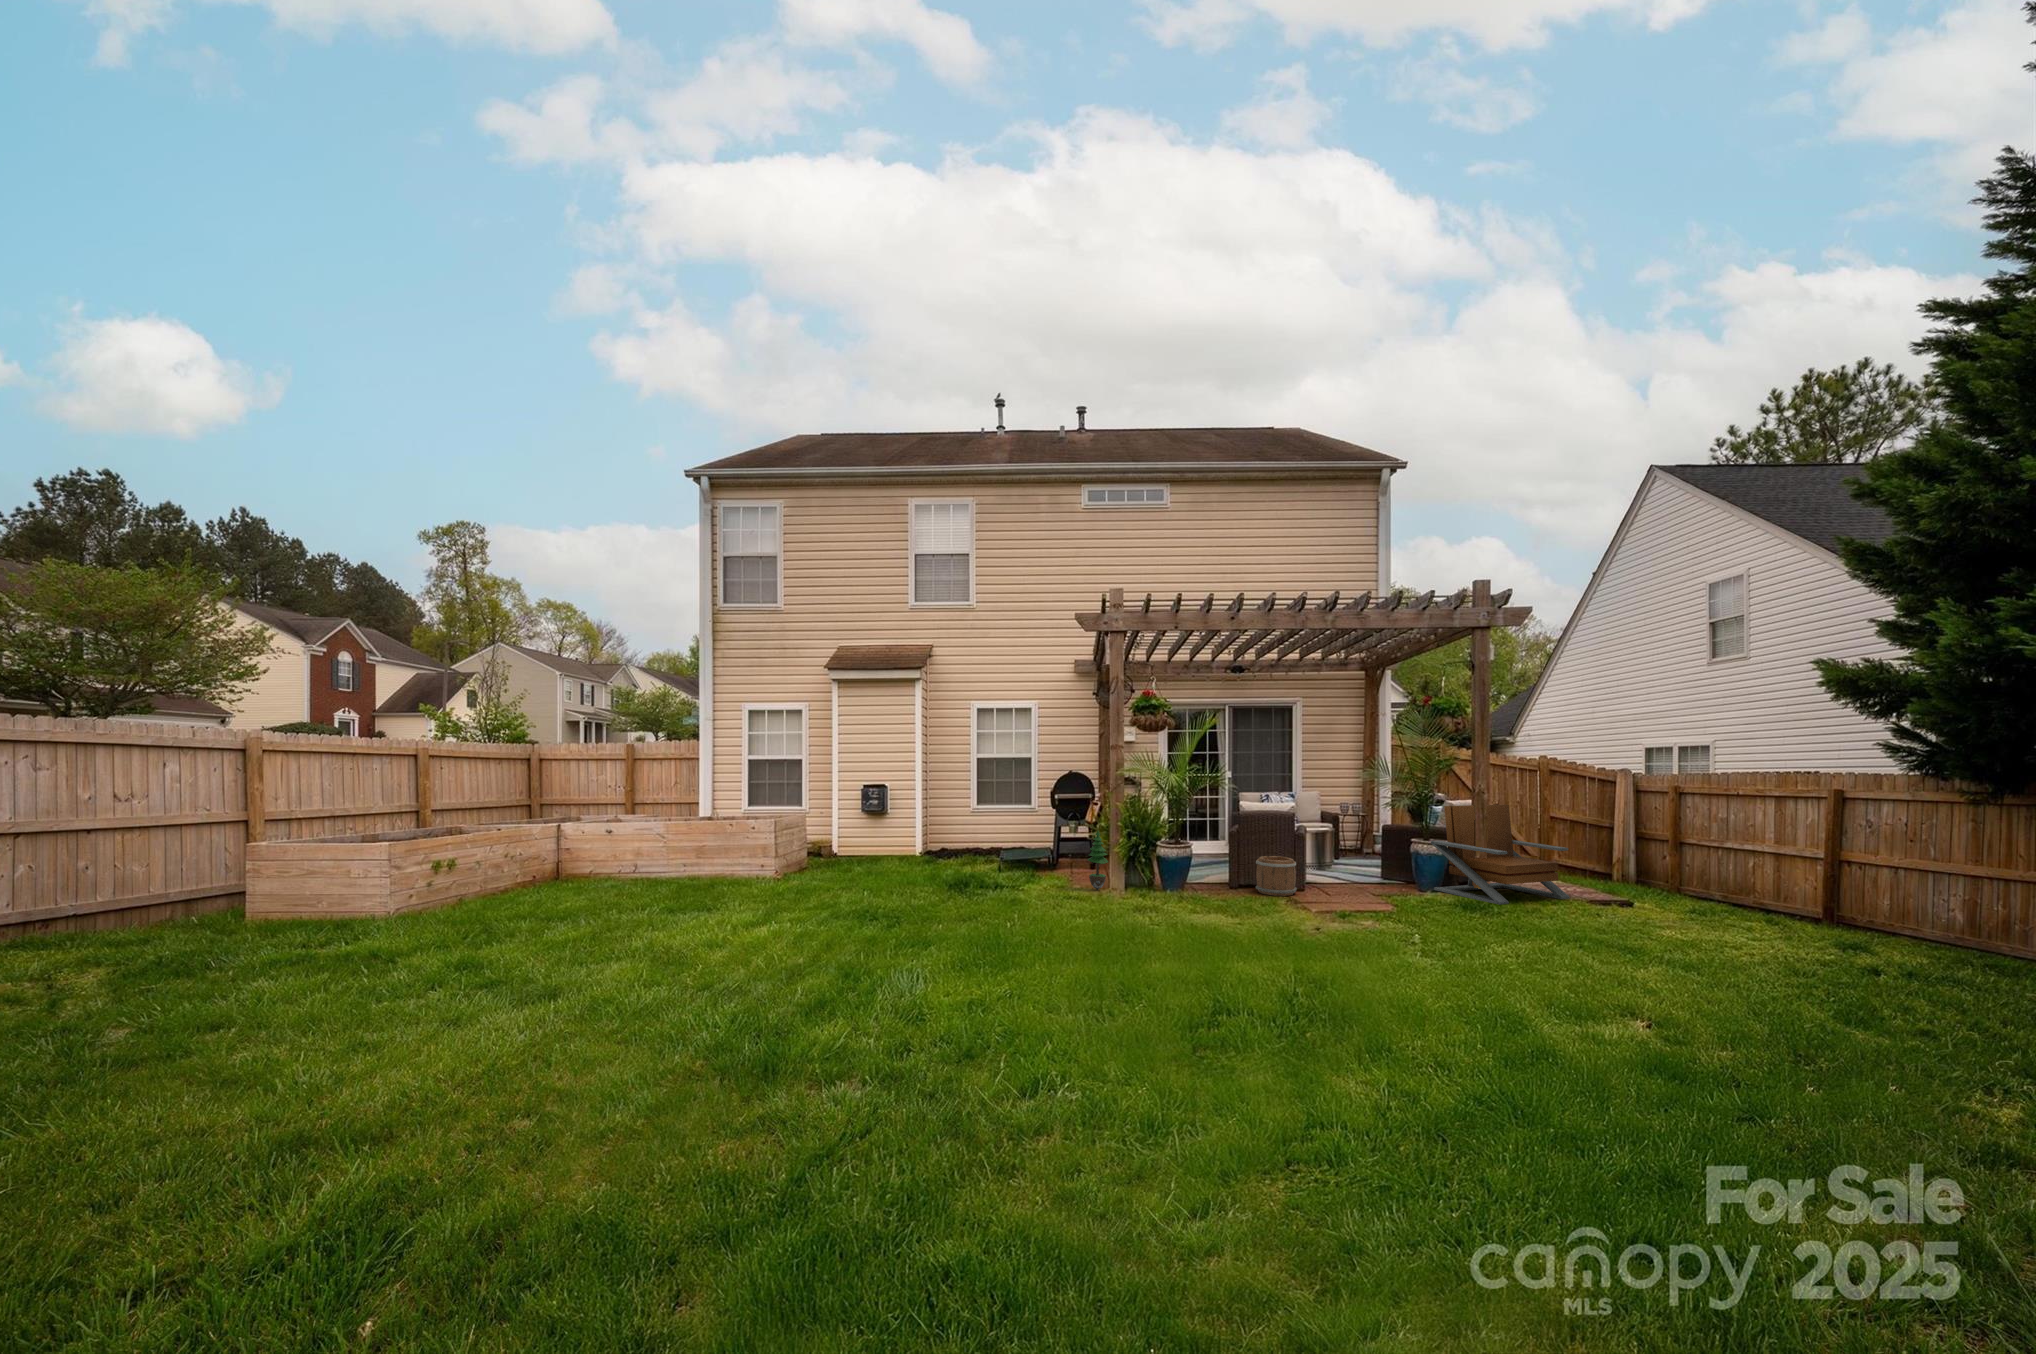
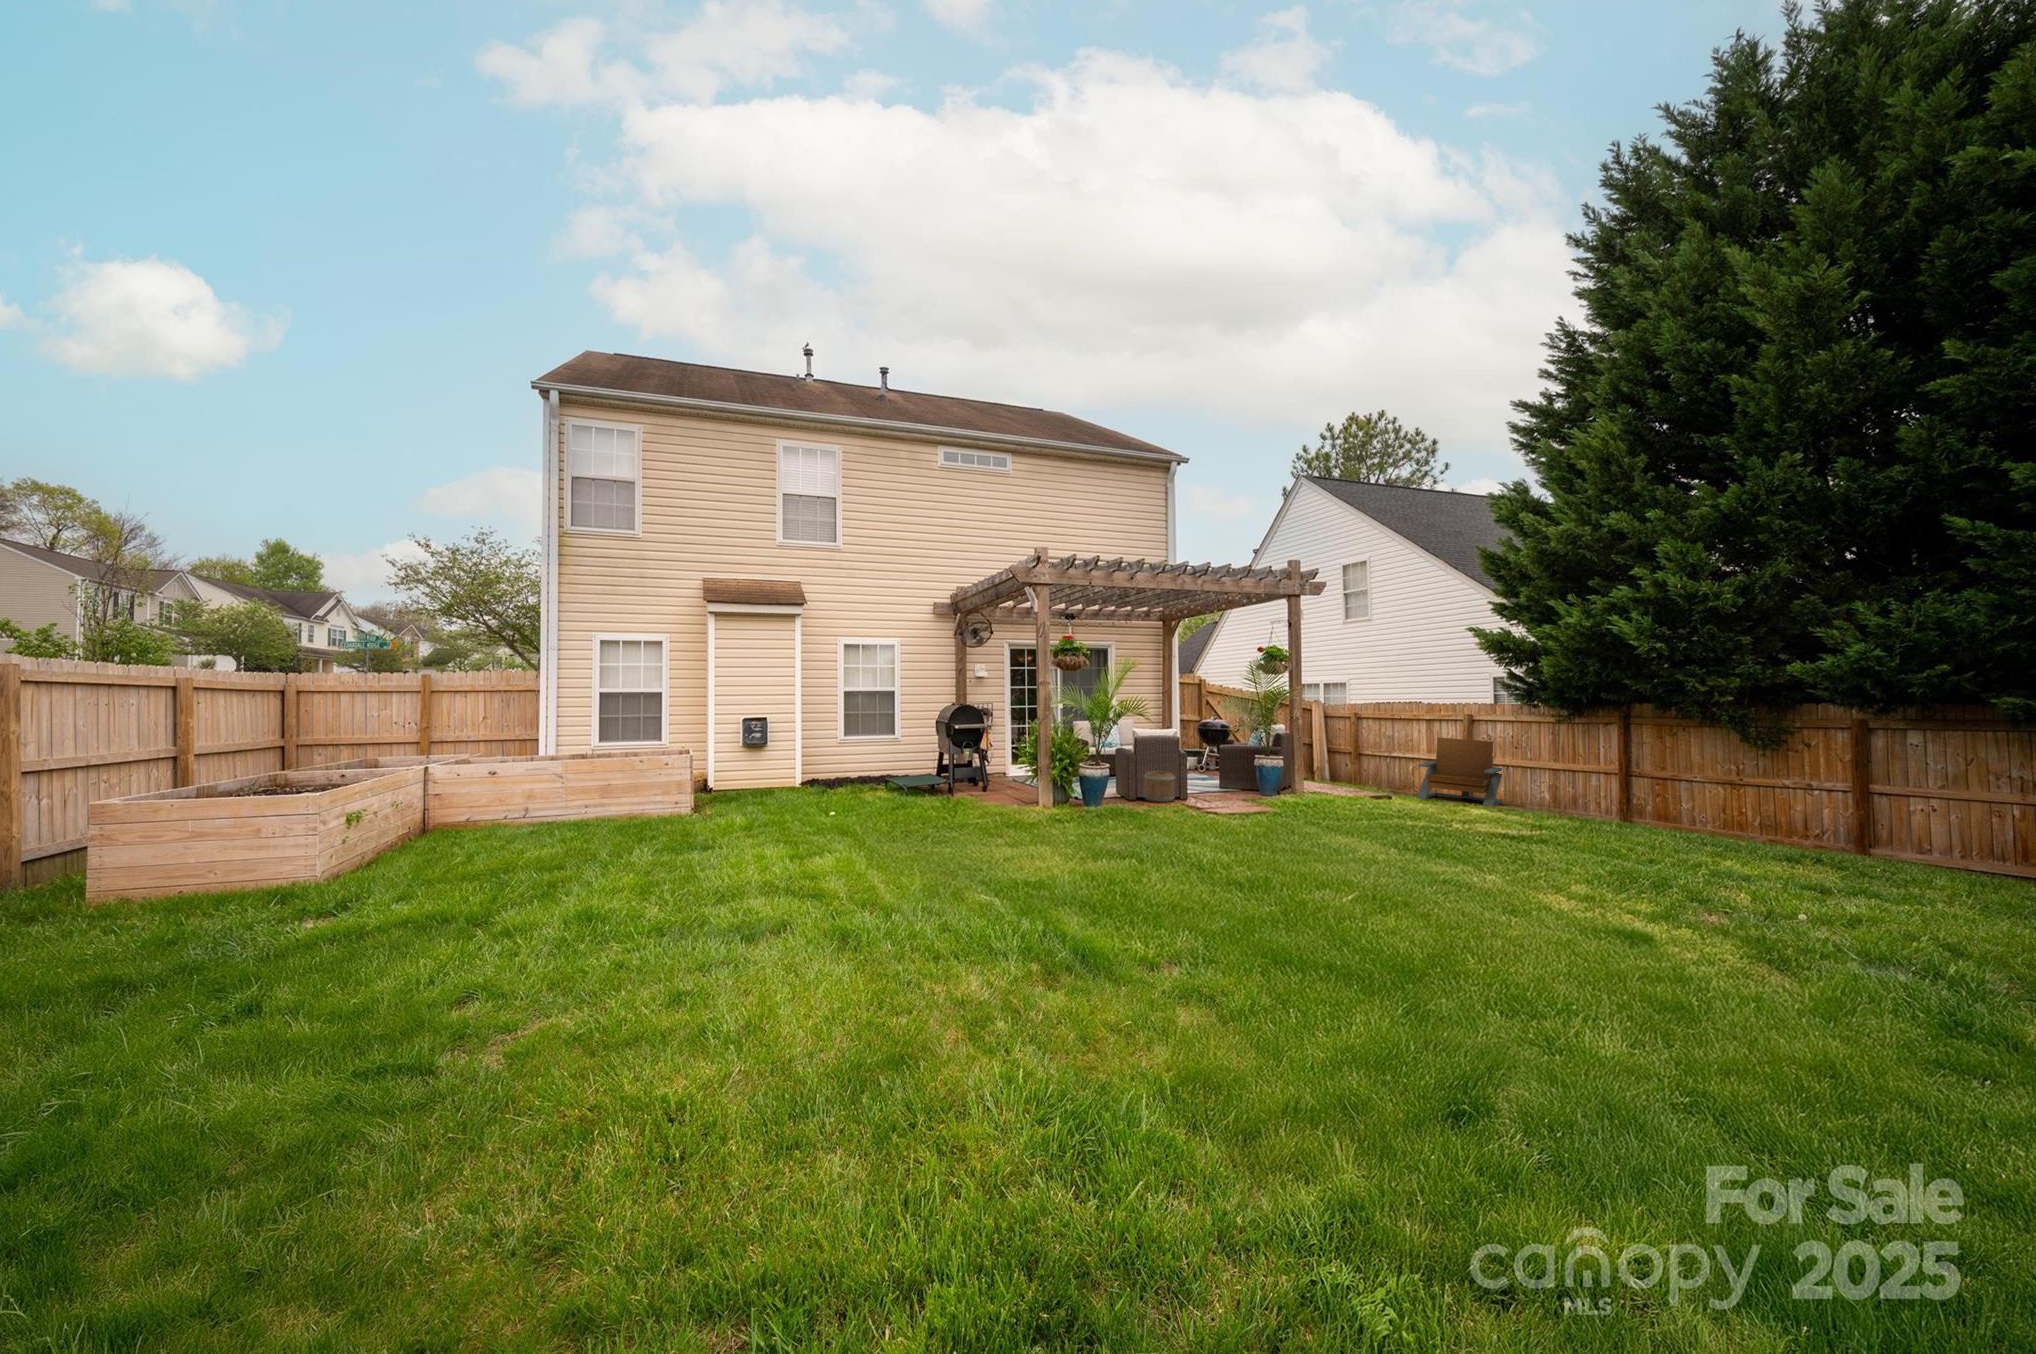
lounge chair: present [1431,805,1570,905] -> present [1417,738,1502,806]
potted tree: present [1088,831,1108,890] -> none [1023,756,1041,807]

